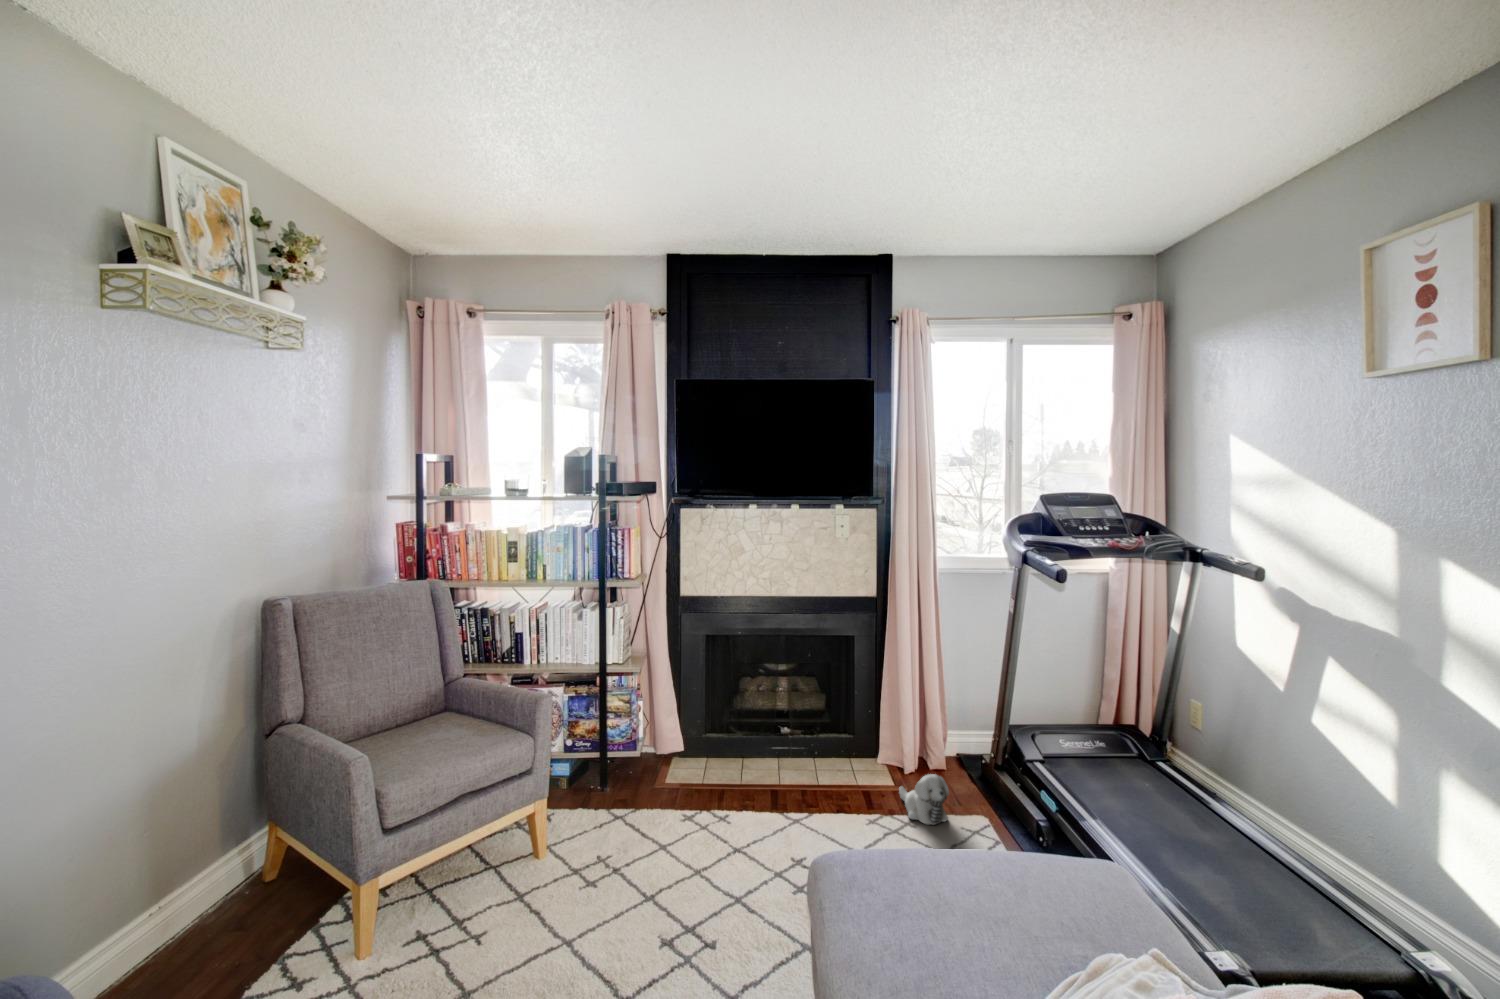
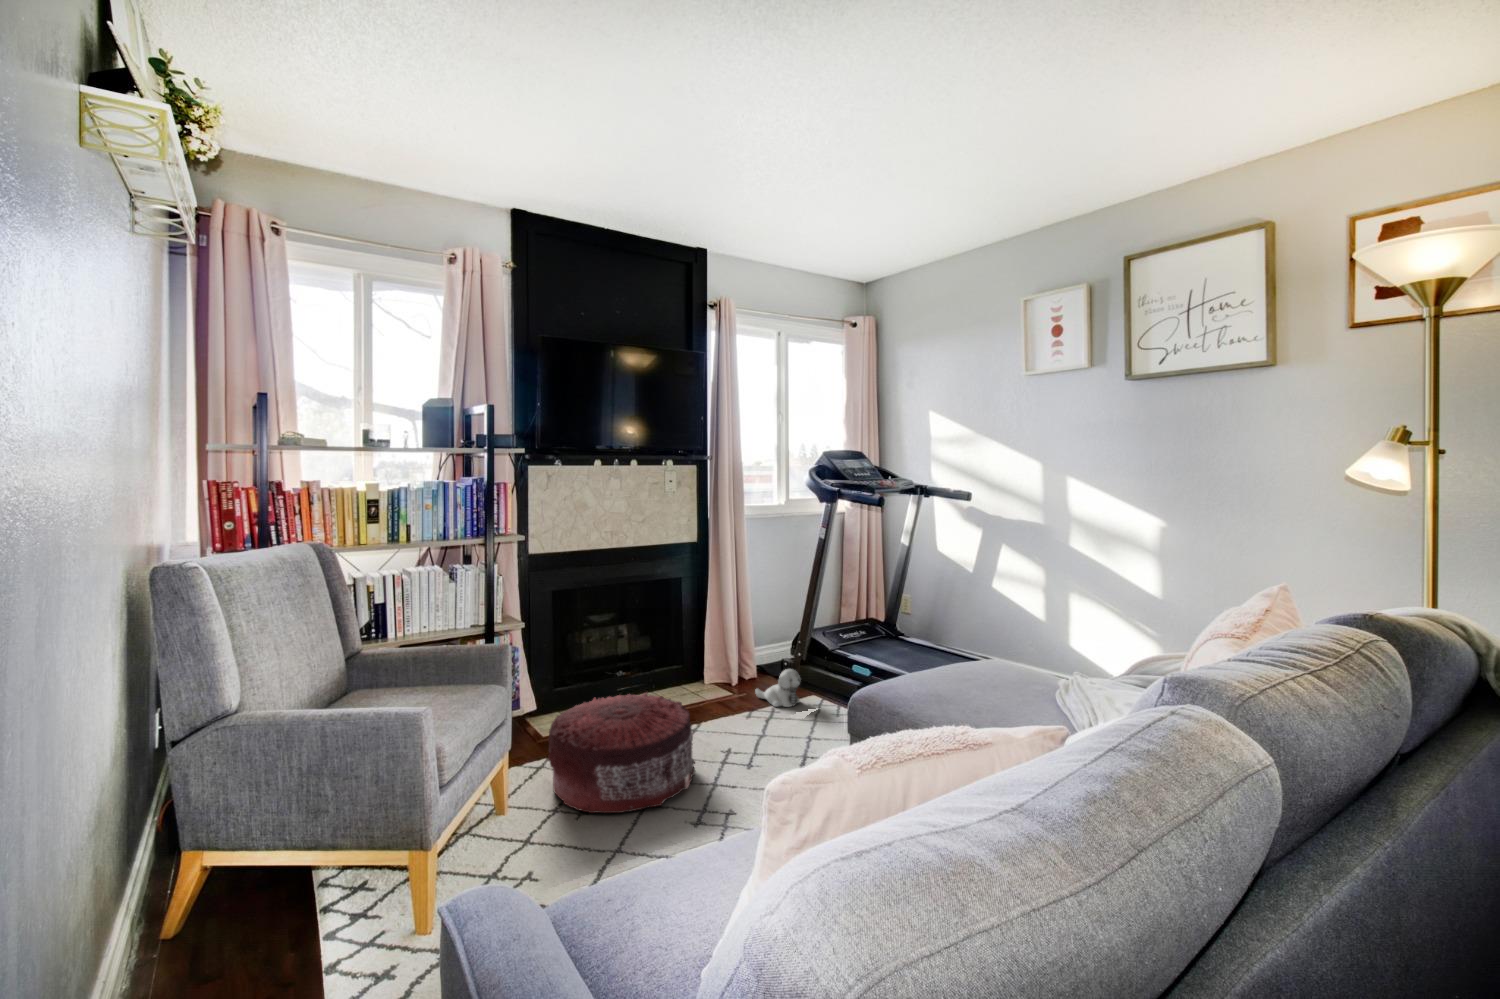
pouf: none [578,762,740,922] -> present [548,693,695,813]

